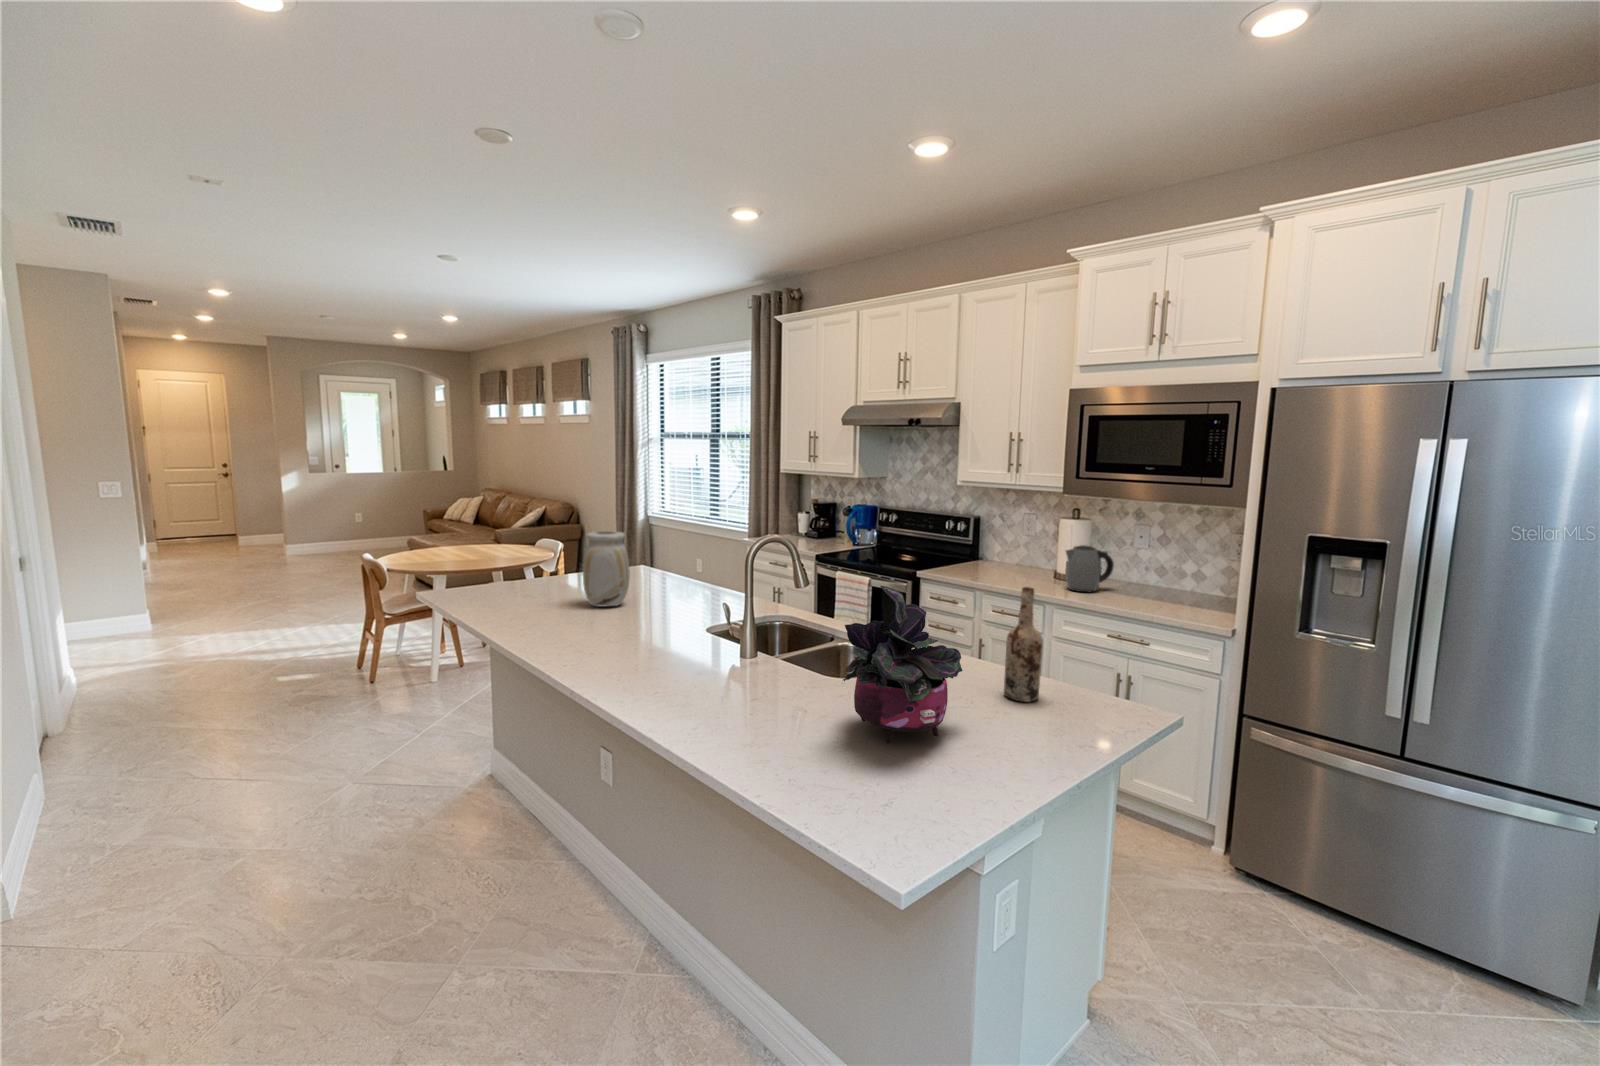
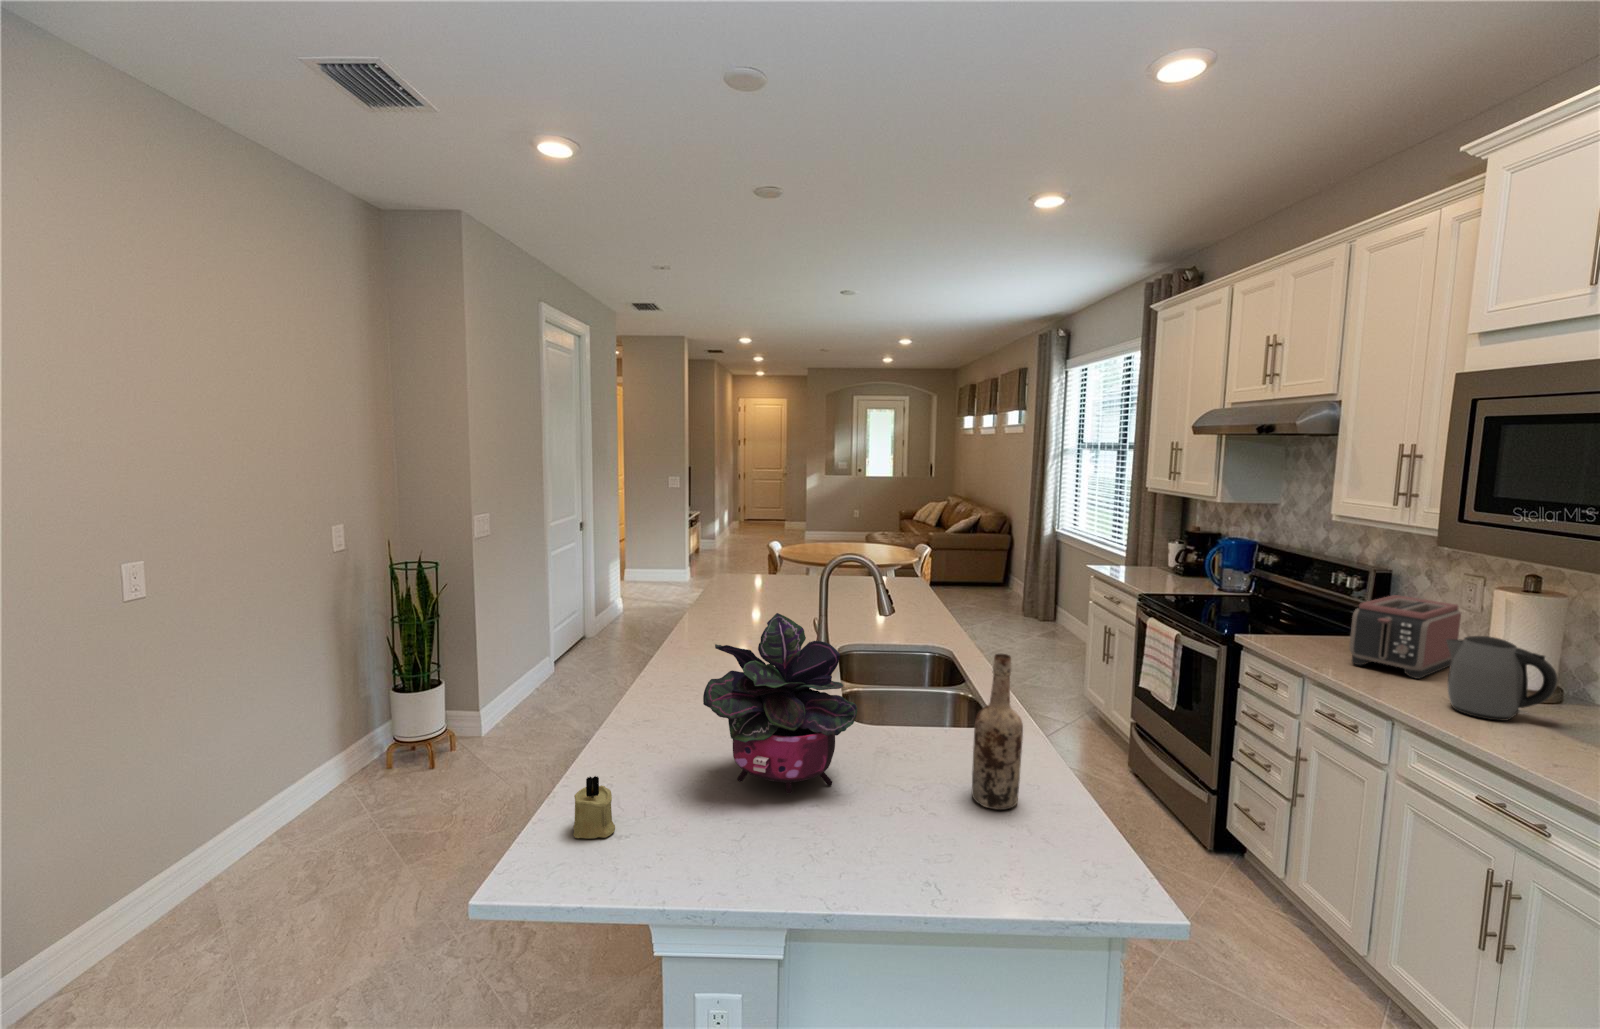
vase: present [583,531,630,606] -> none [790,536,831,607]
toaster: none [995,531,1038,579] -> present [1349,595,1461,679]
candle: none [854,765,895,831] -> present [573,776,615,838]

